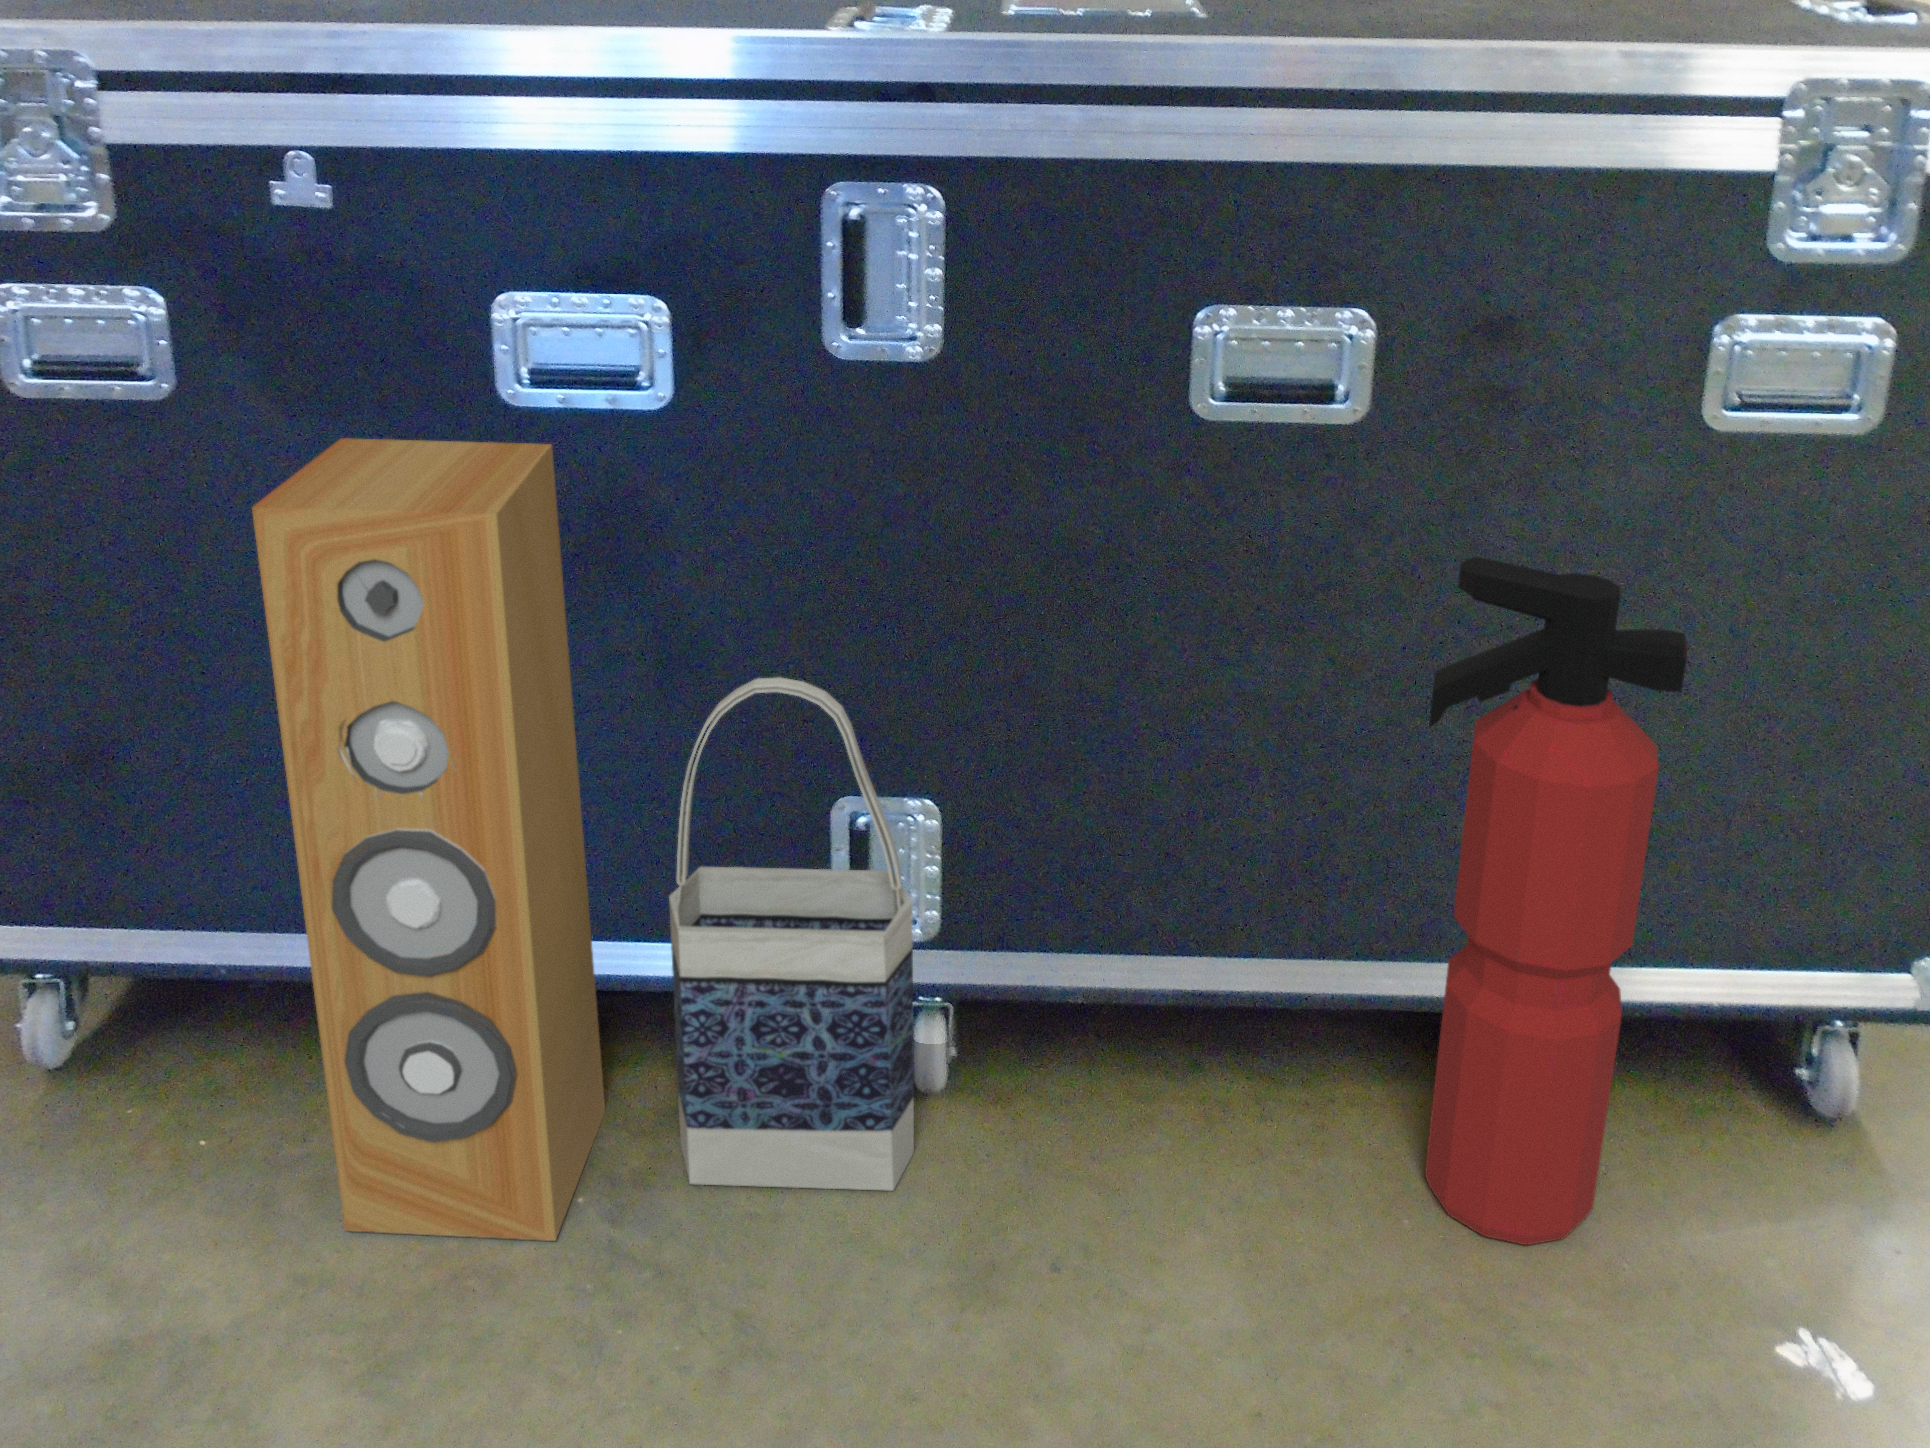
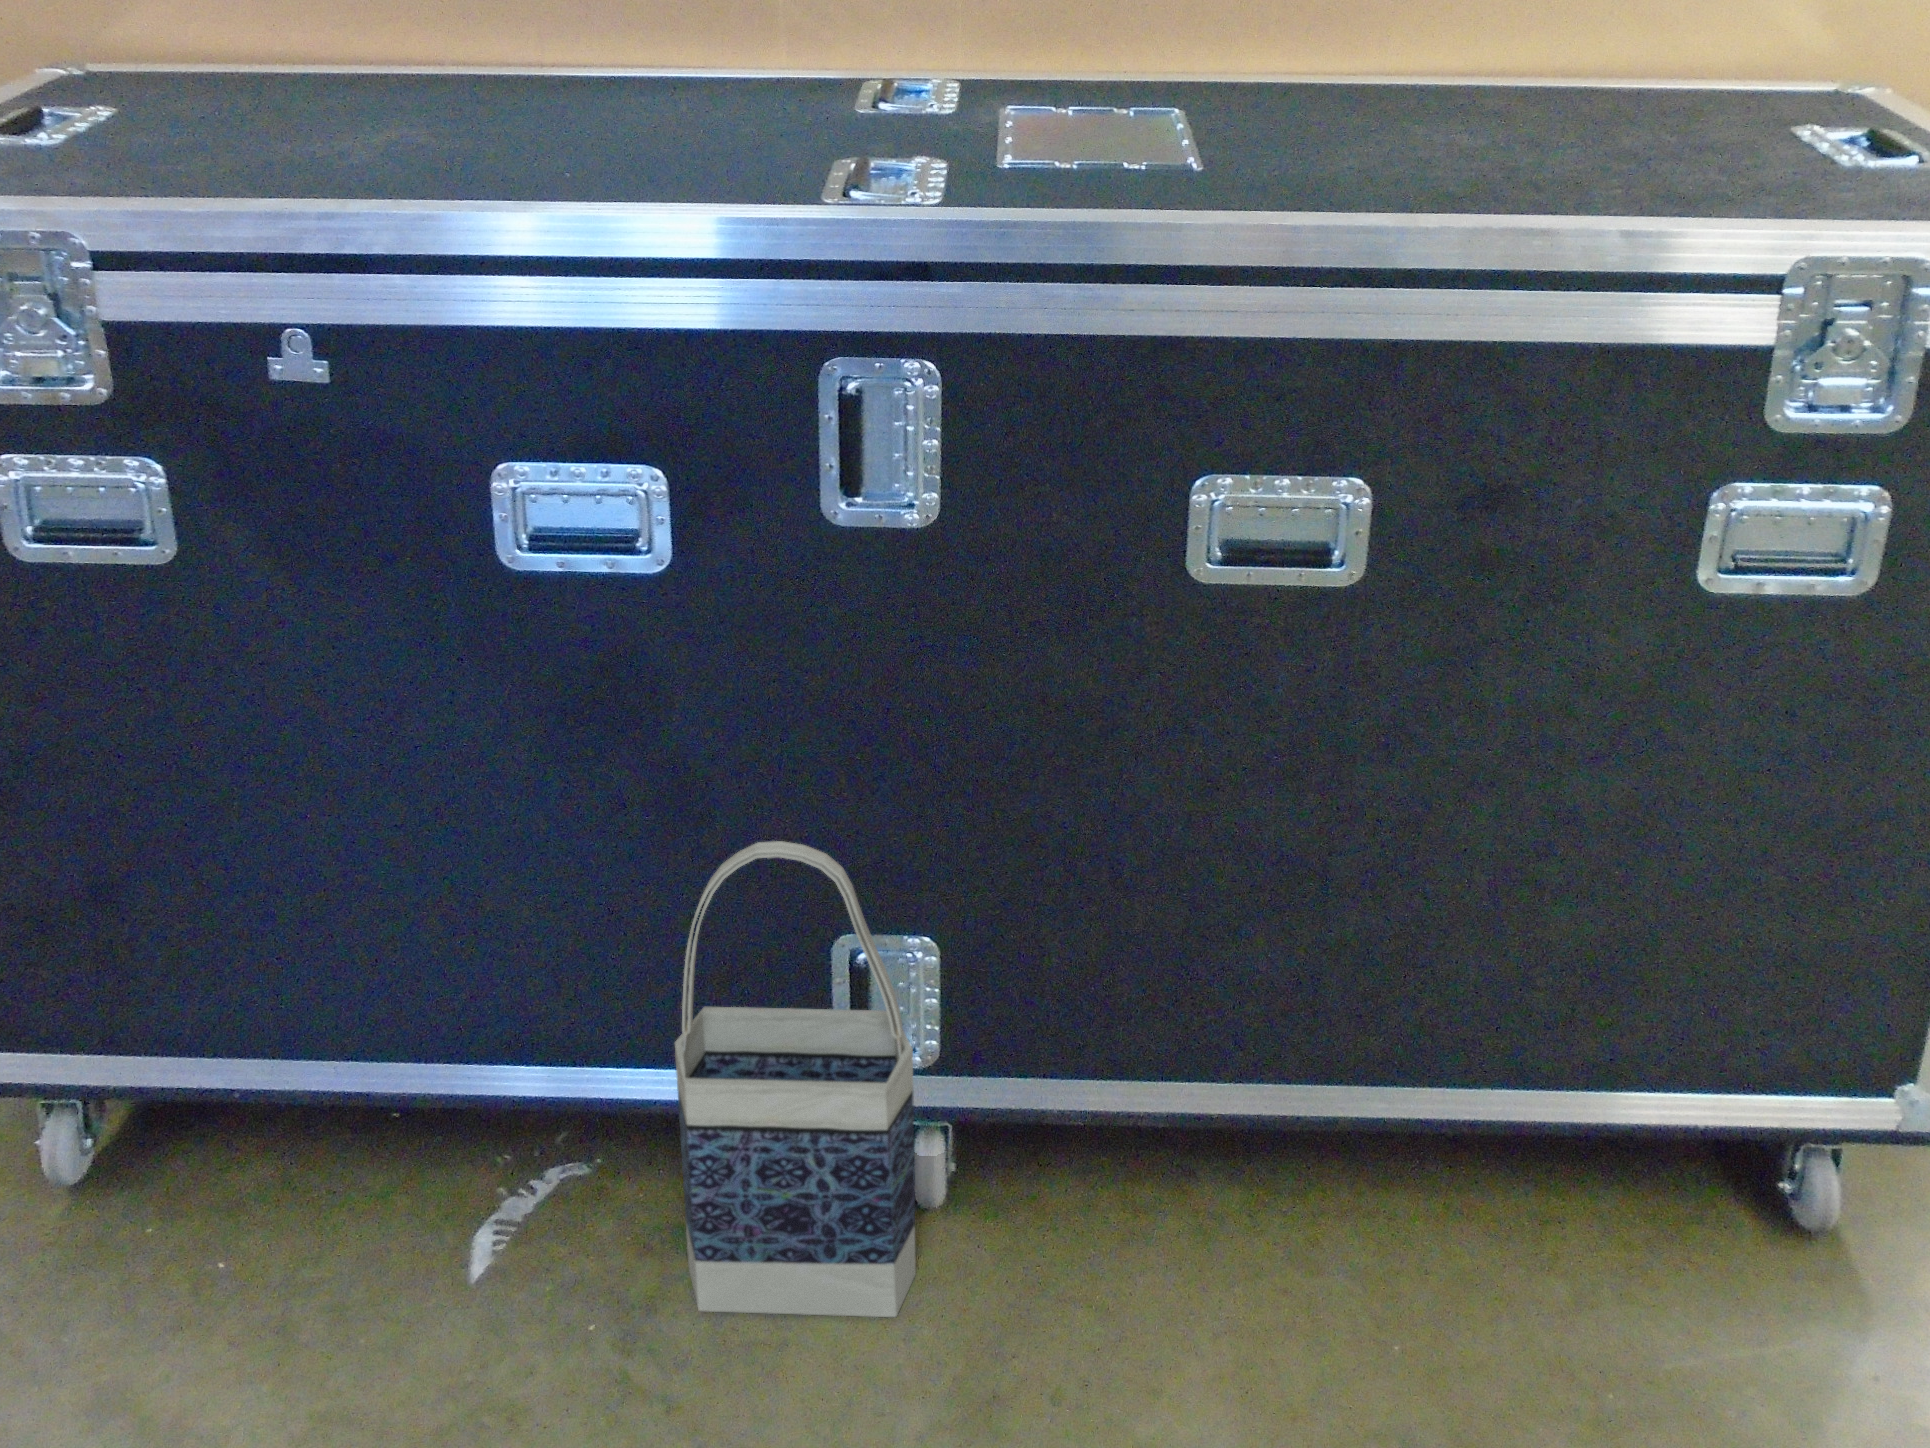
speaker: present [252,438,605,1241] -> none [260,611,615,1375]
fire extinguisher: present [1425,557,1687,1245] -> none [1413,727,1678,1375]

